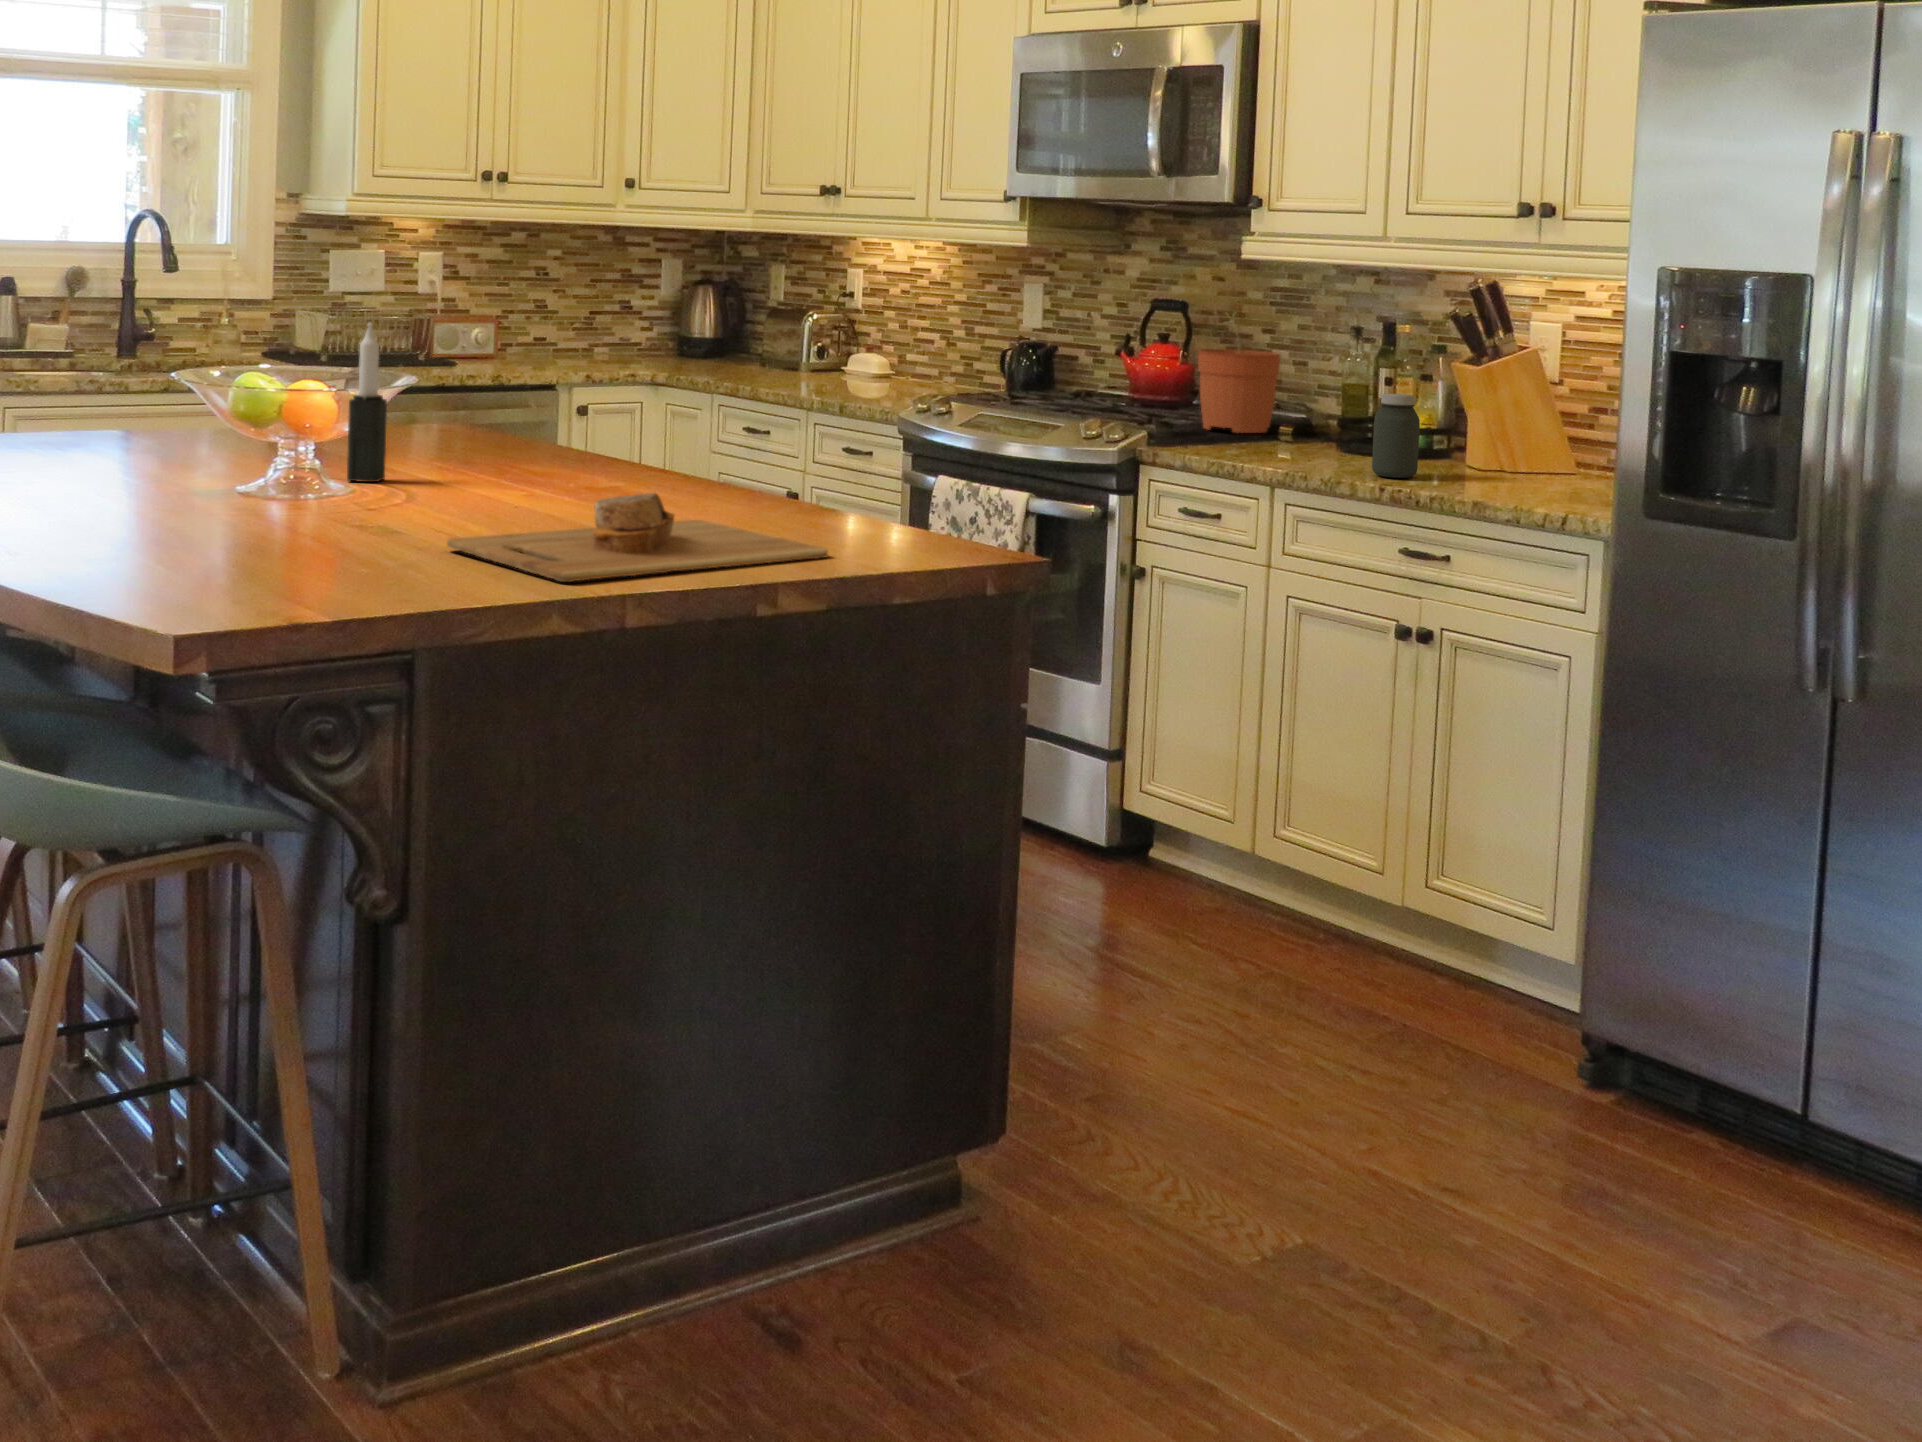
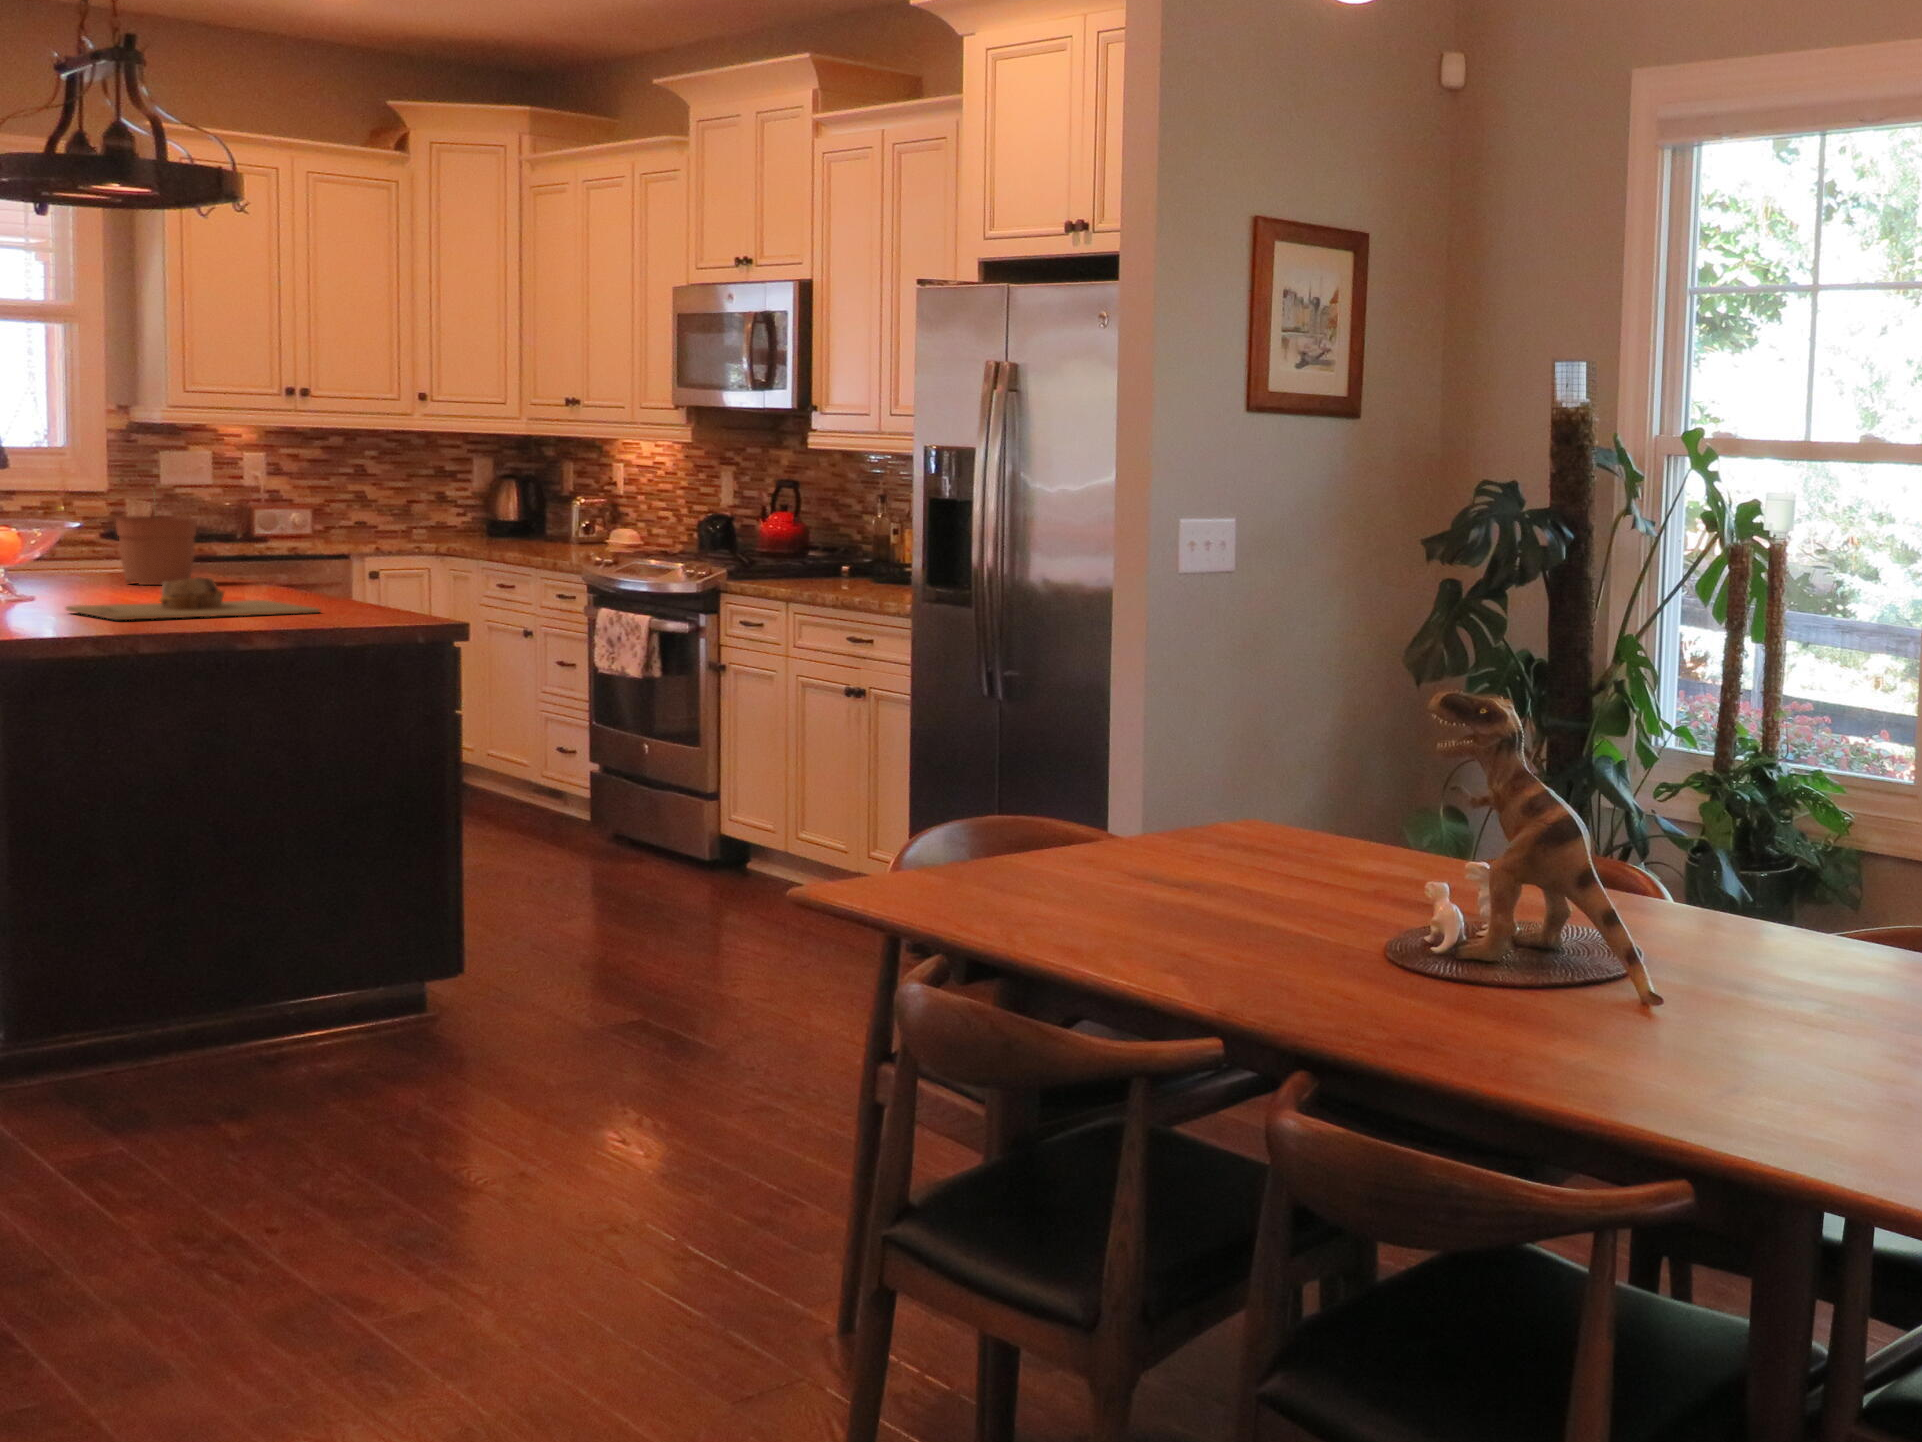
plant pot: present [1198,314,1281,433] -> present [116,494,197,585]
candle: present [347,323,387,482] -> none [50,486,83,592]
jar: present [1372,394,1420,478] -> none [843,534,873,589]

